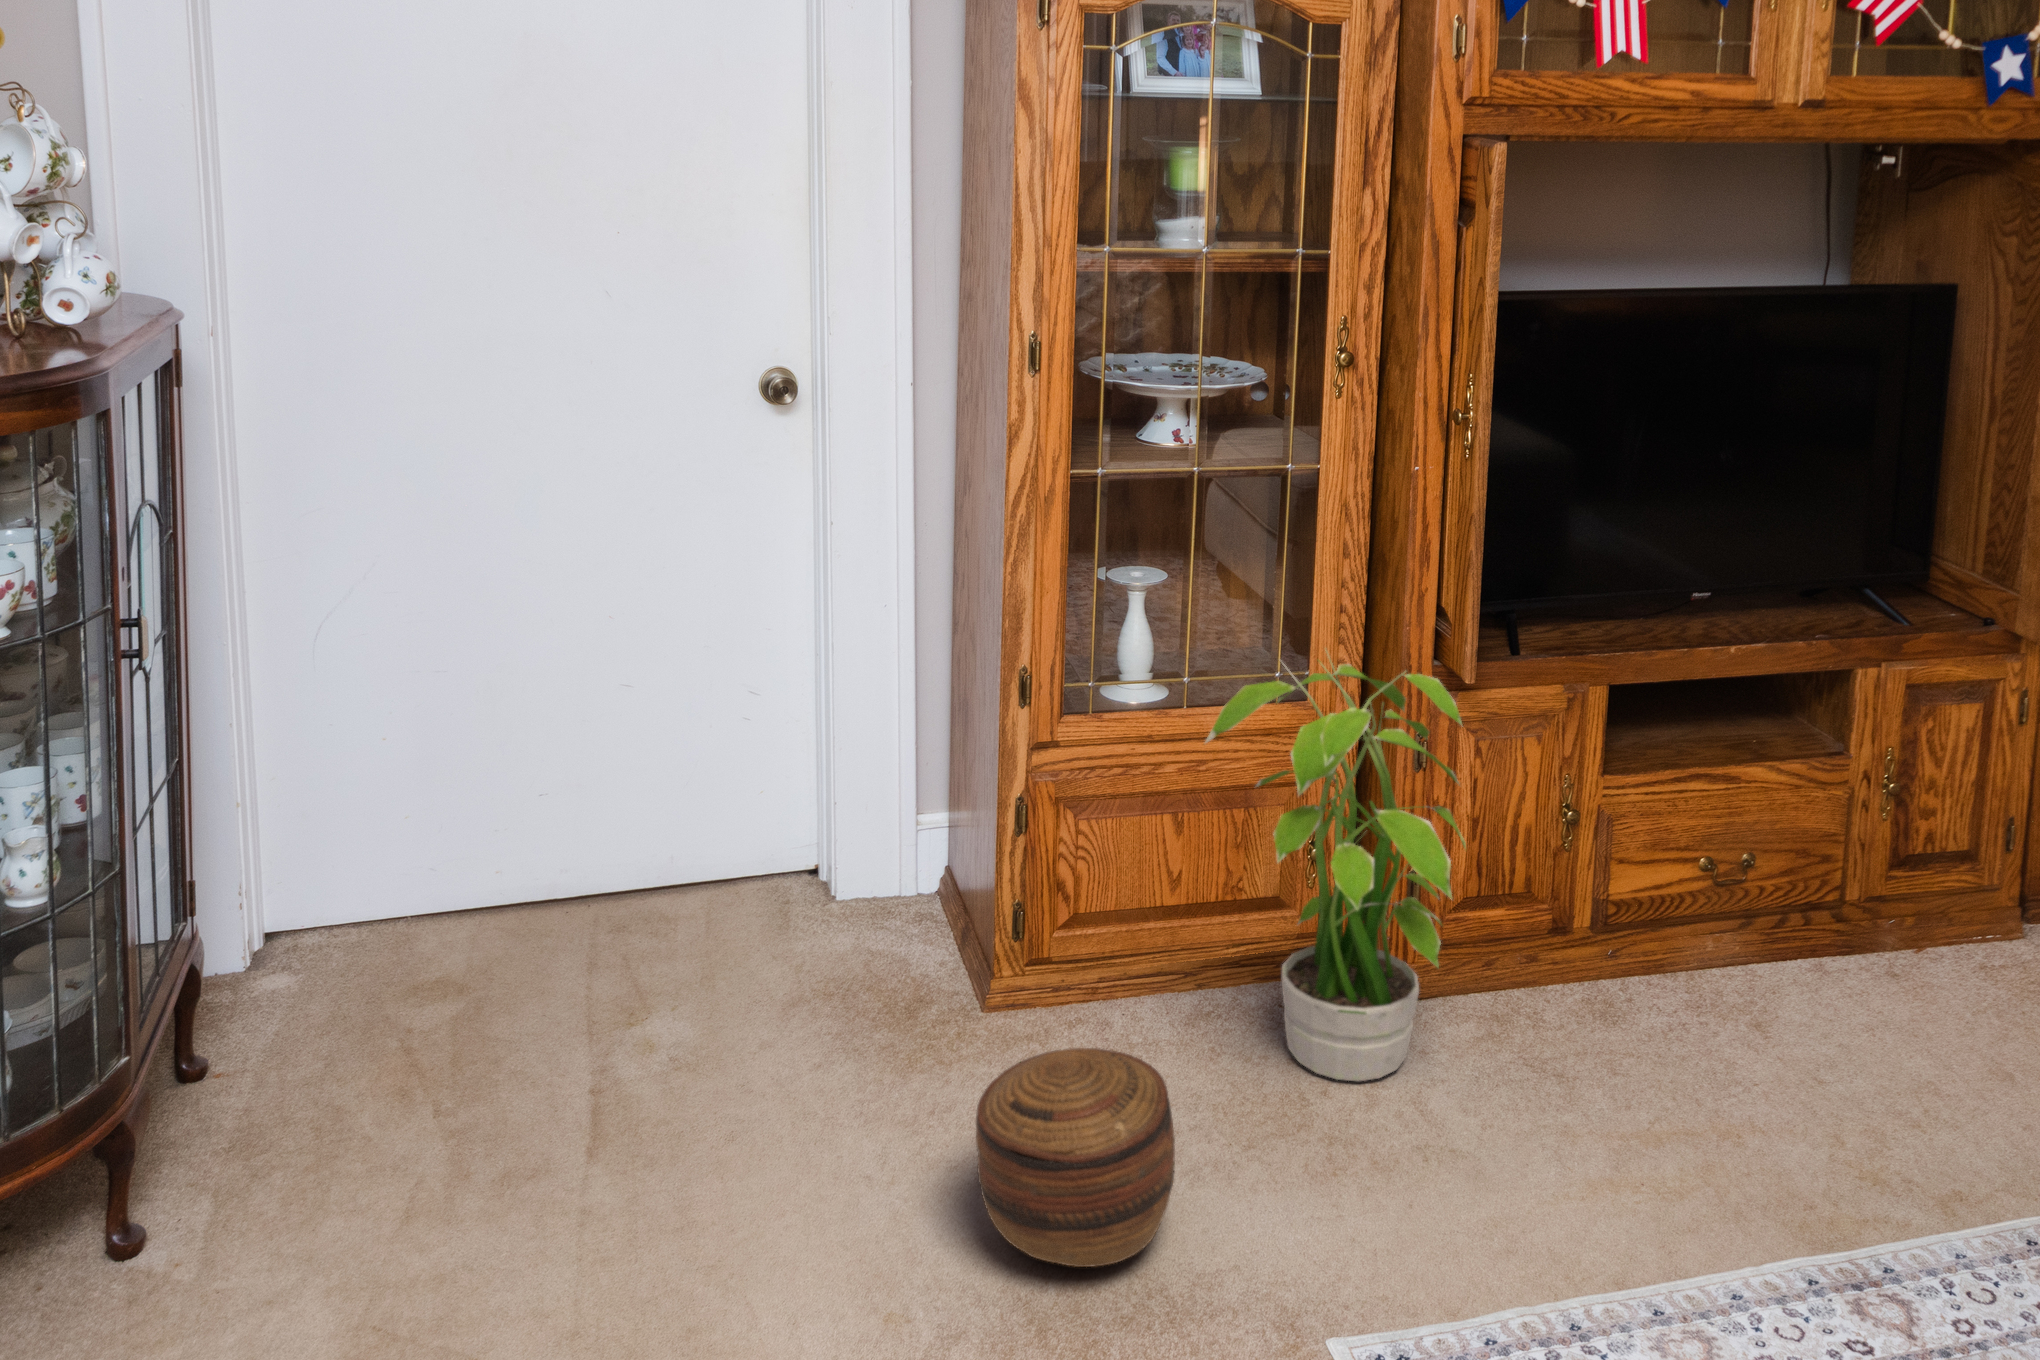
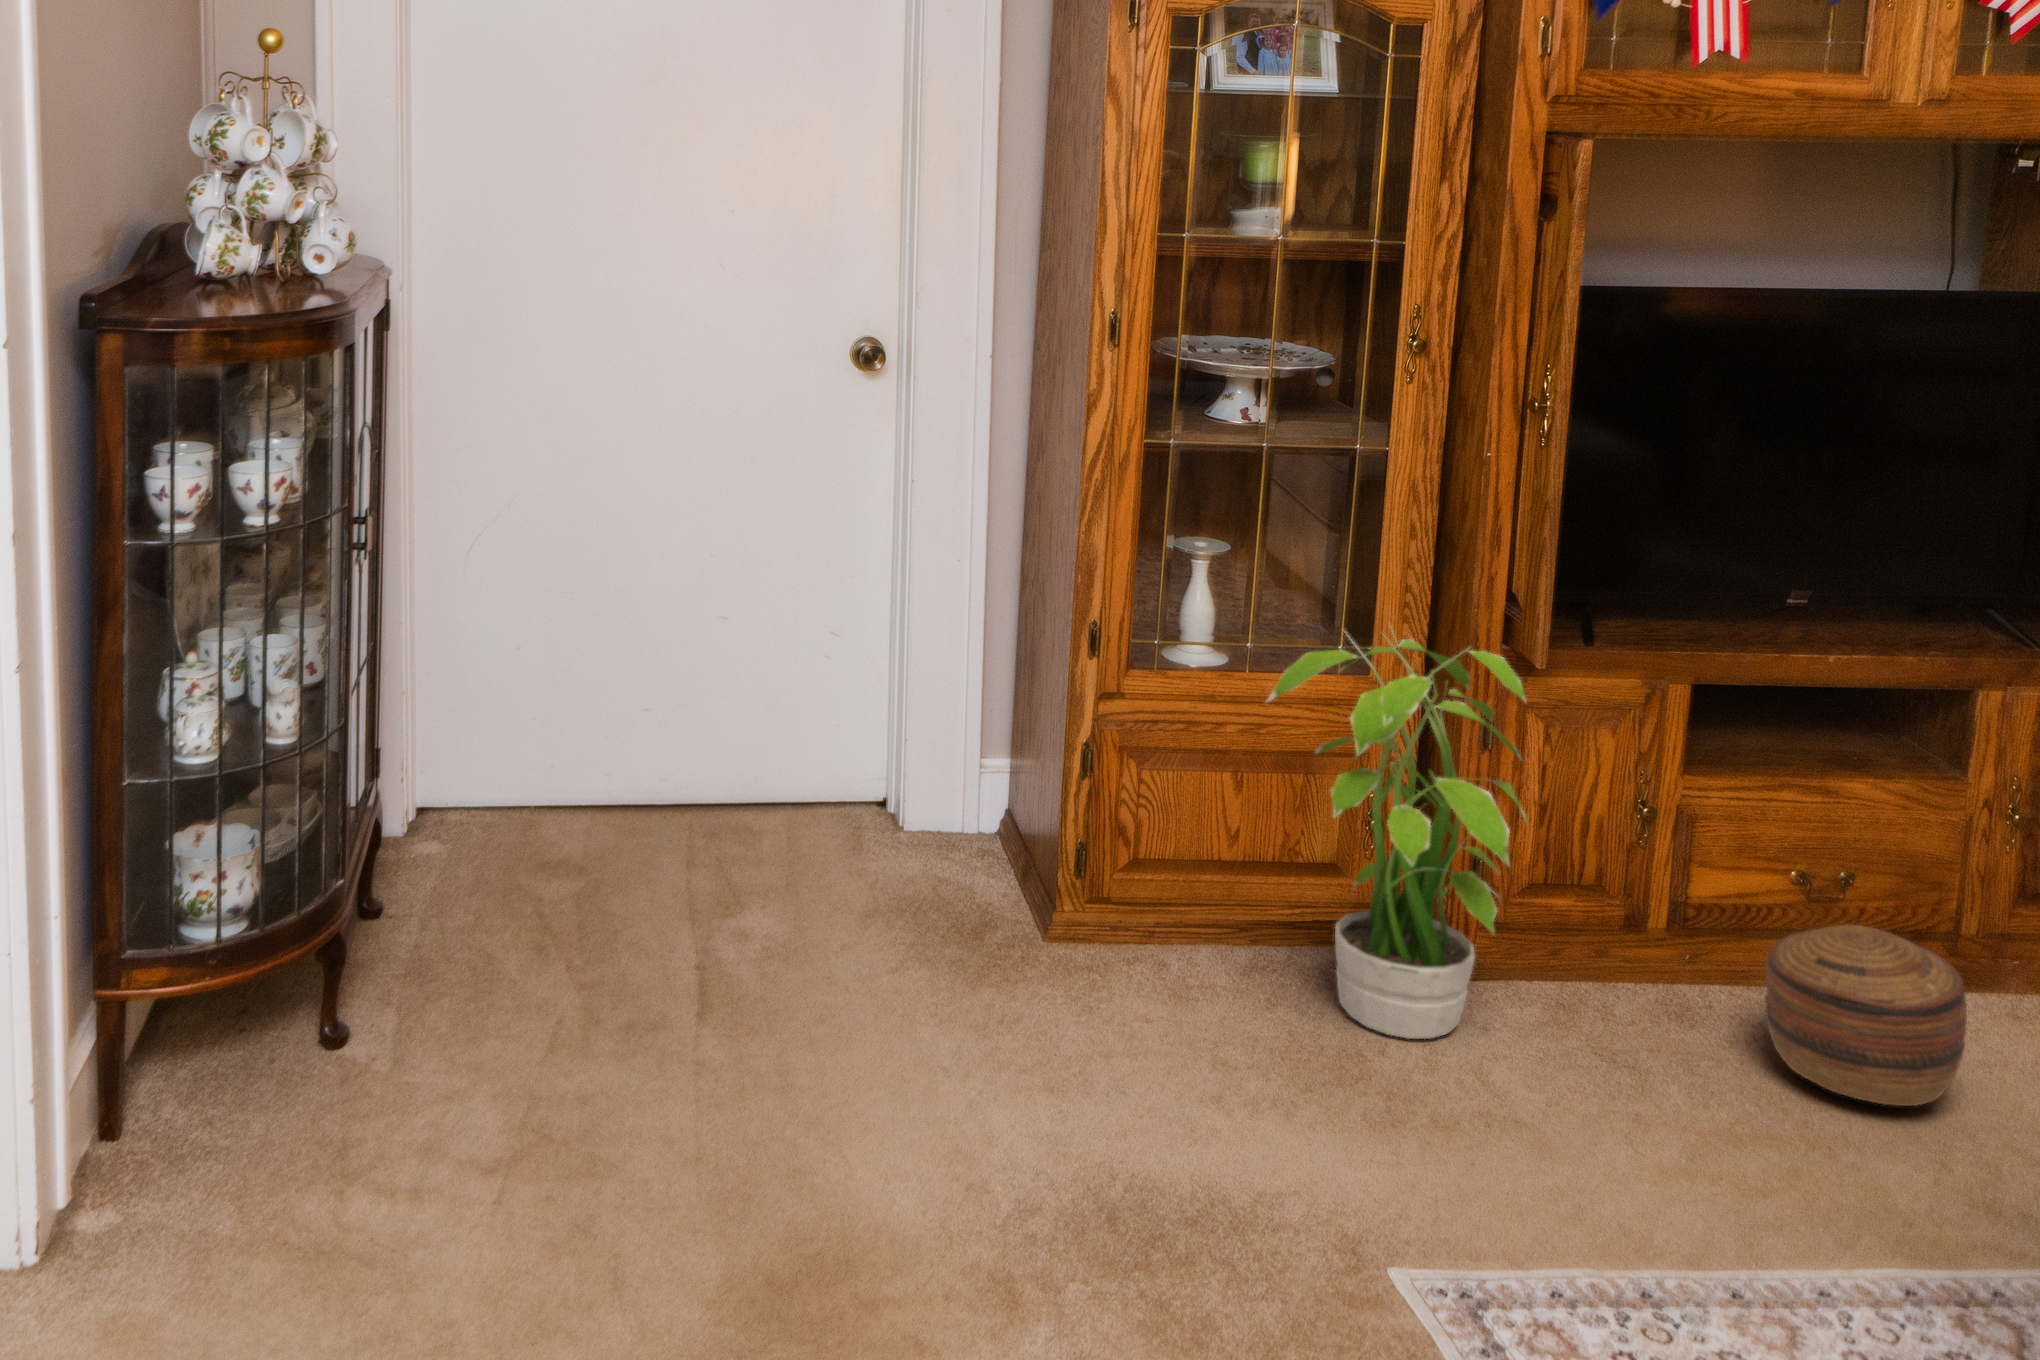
basket: present [976,1048,1175,1267] -> present [1765,925,1967,1106]

